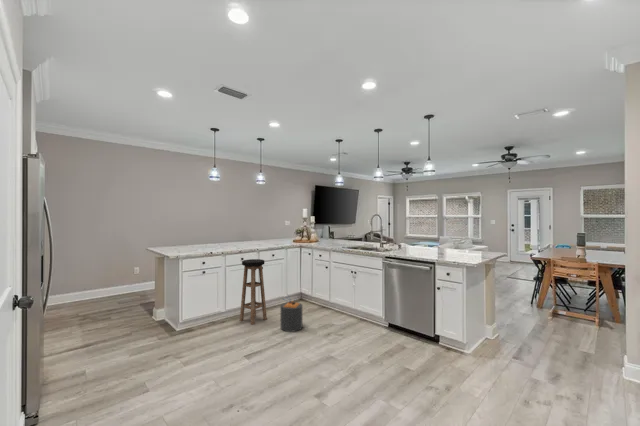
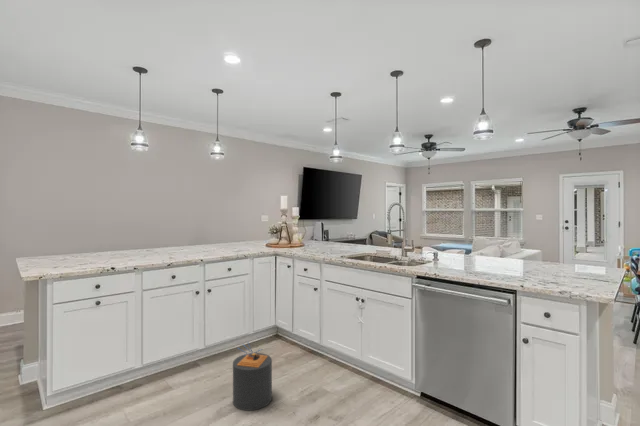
bar stool: present [240,259,267,325] -> none [166,278,214,393]

